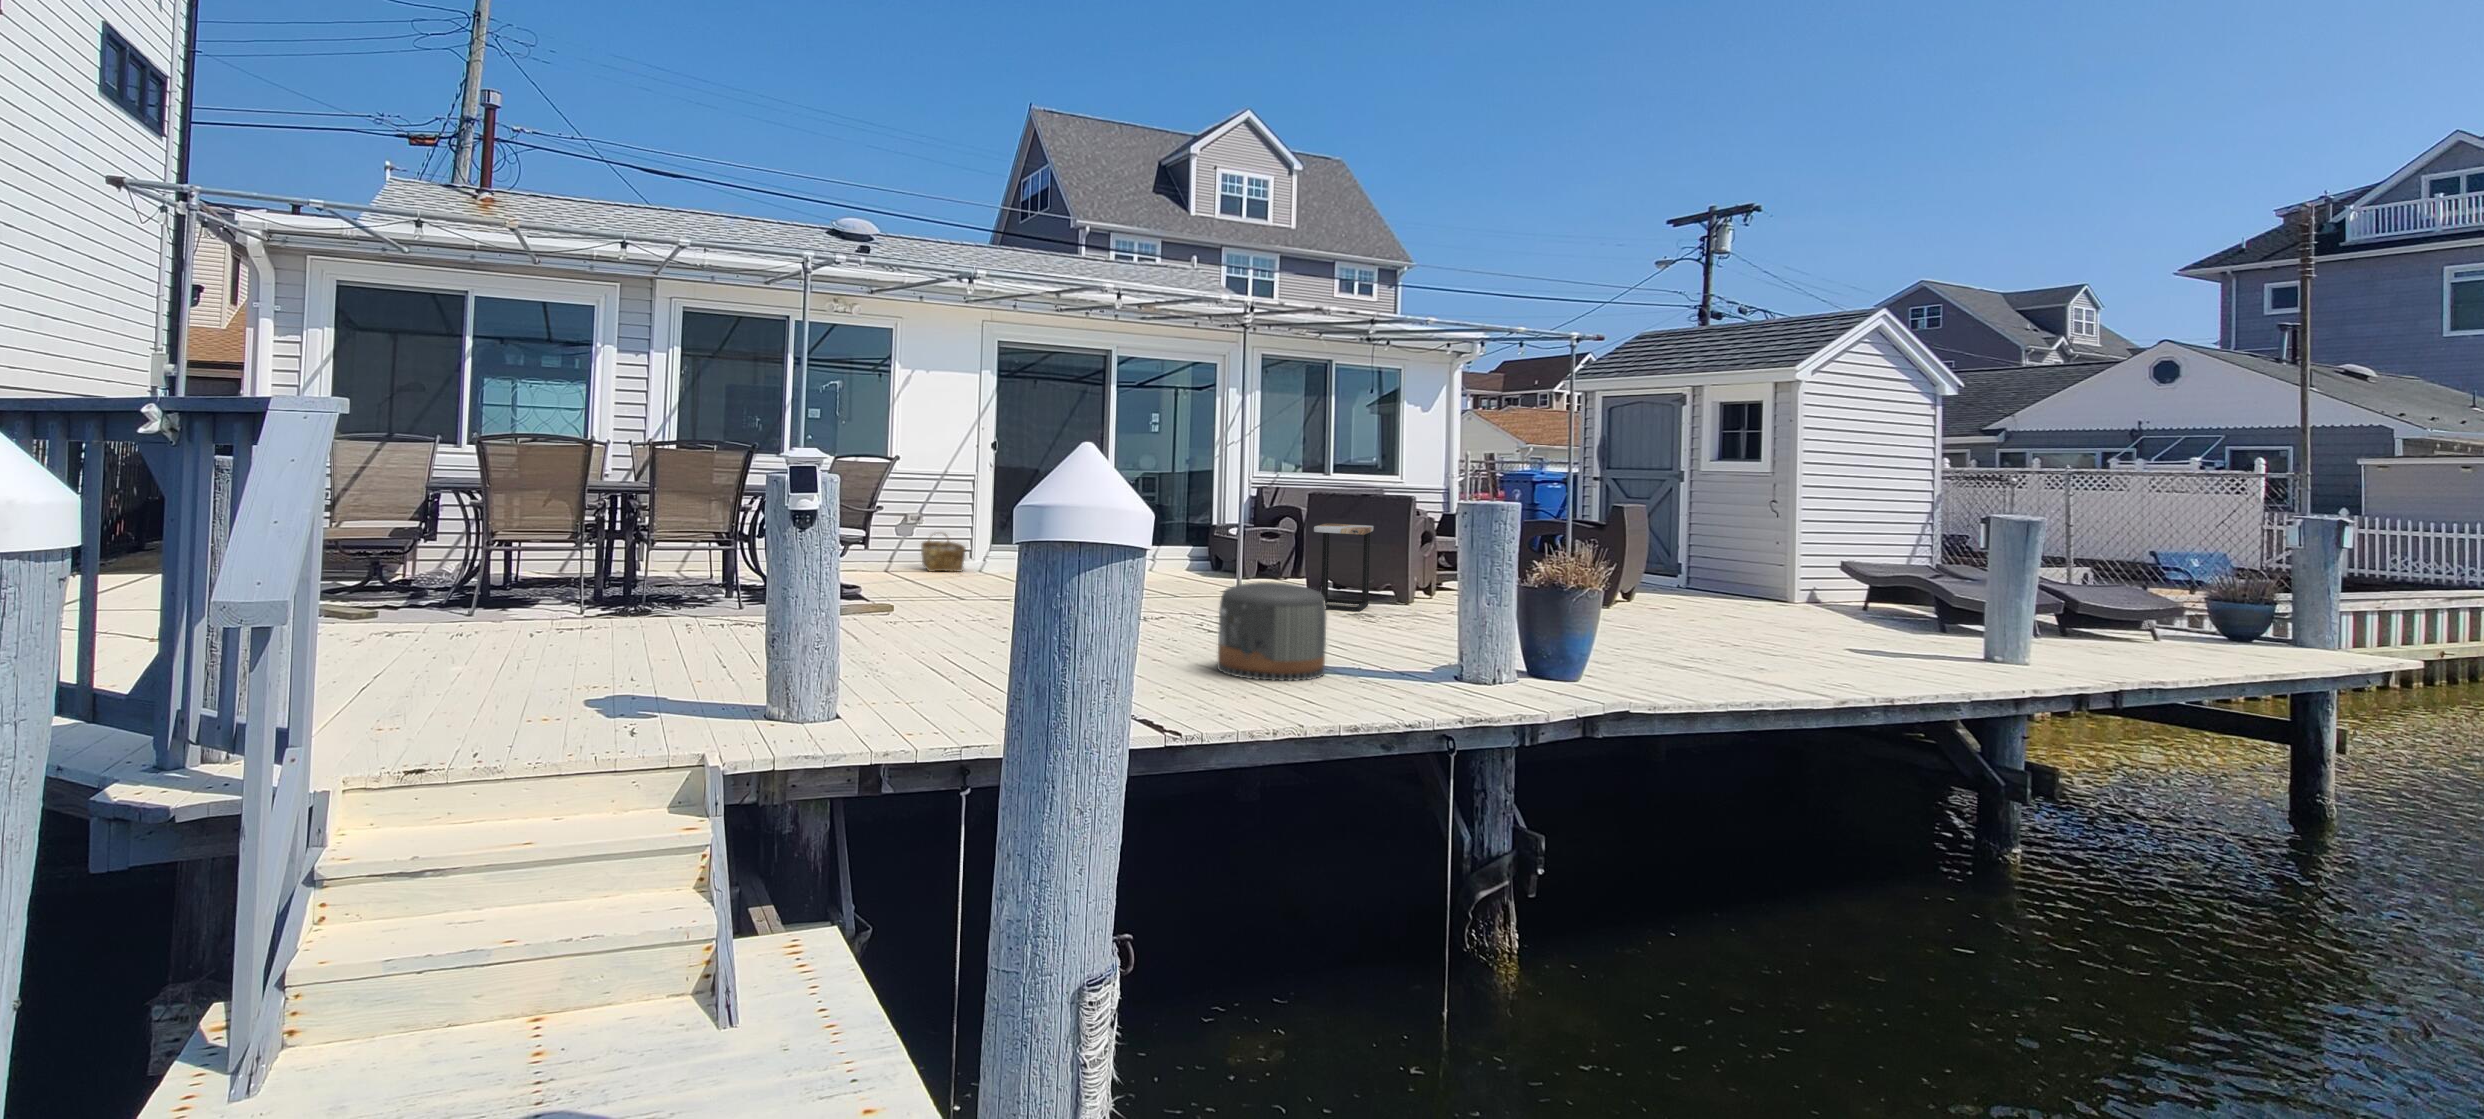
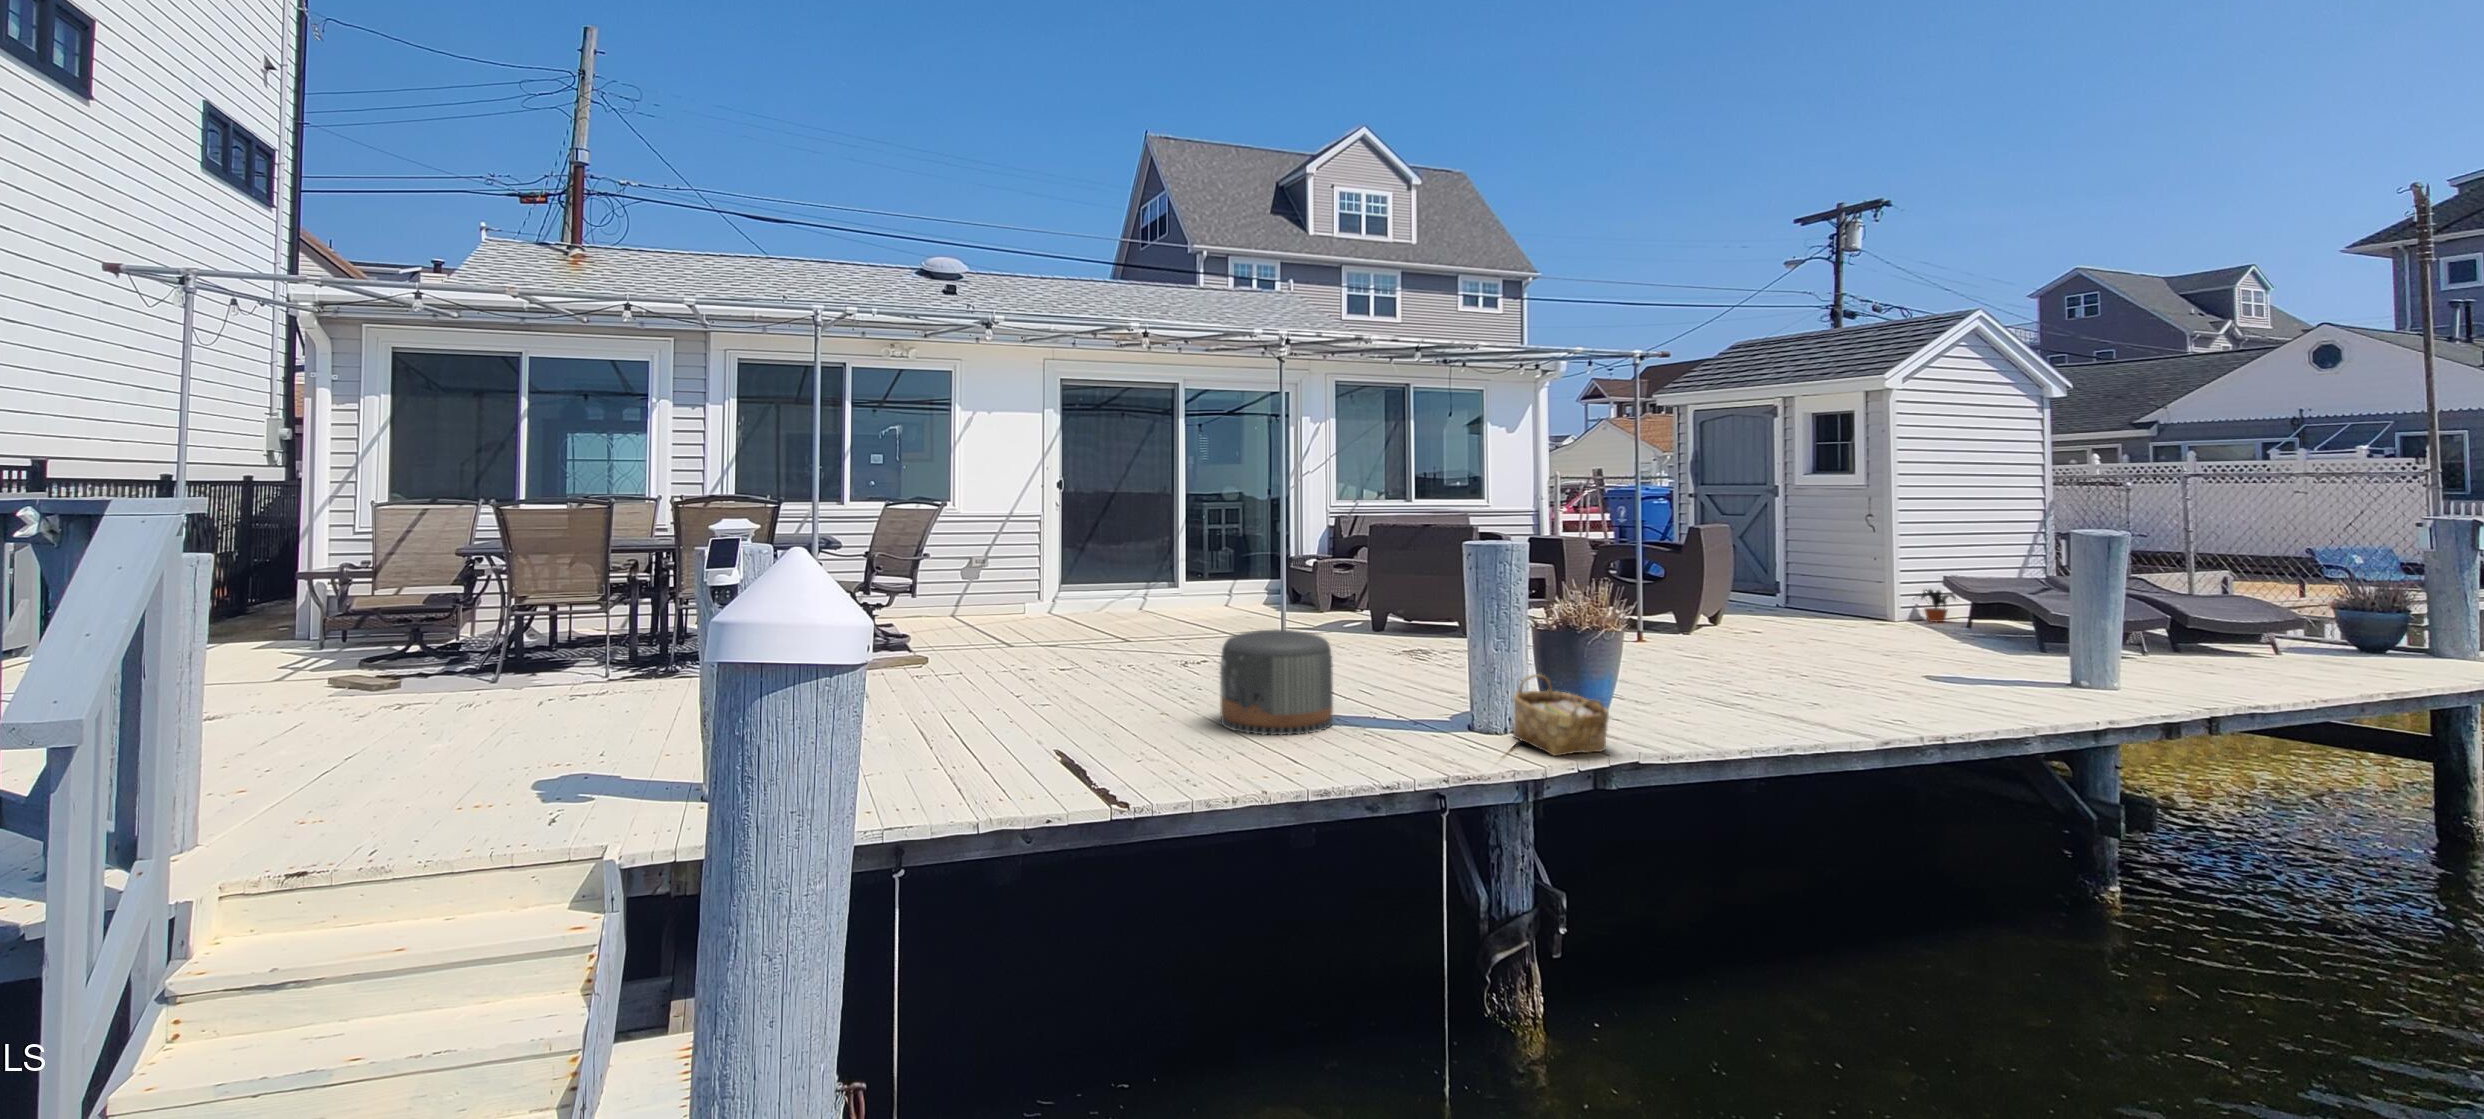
side table: present [1314,523,1374,612] -> none [1368,554,1433,646]
woven basket: present [921,534,966,572] -> present [1513,674,1609,756]
potted plant: none [1810,575,1854,607] -> present [1920,589,1956,622]

